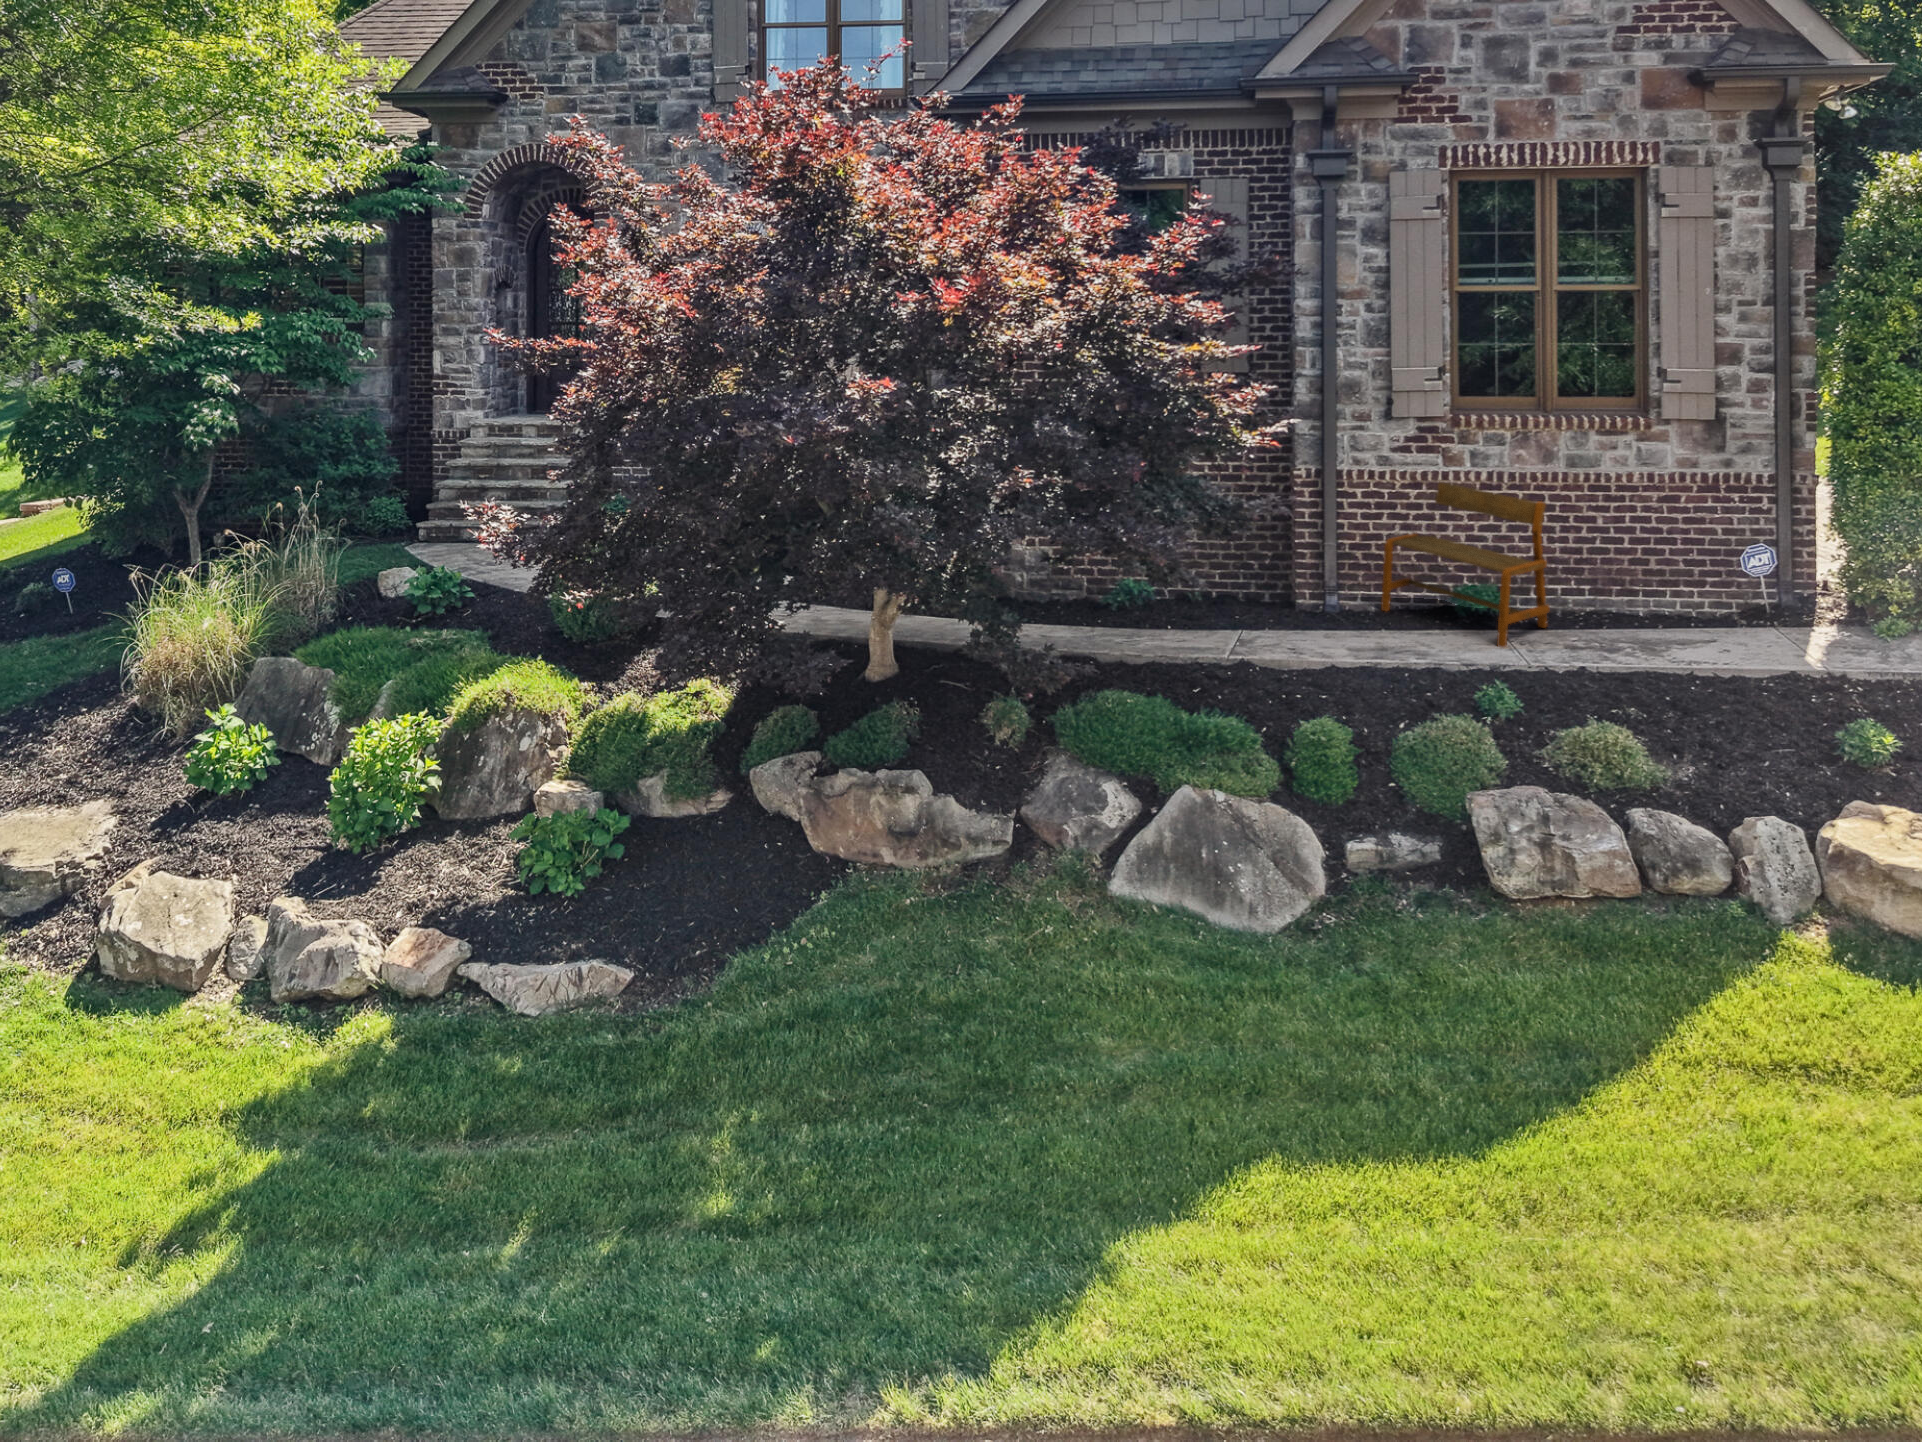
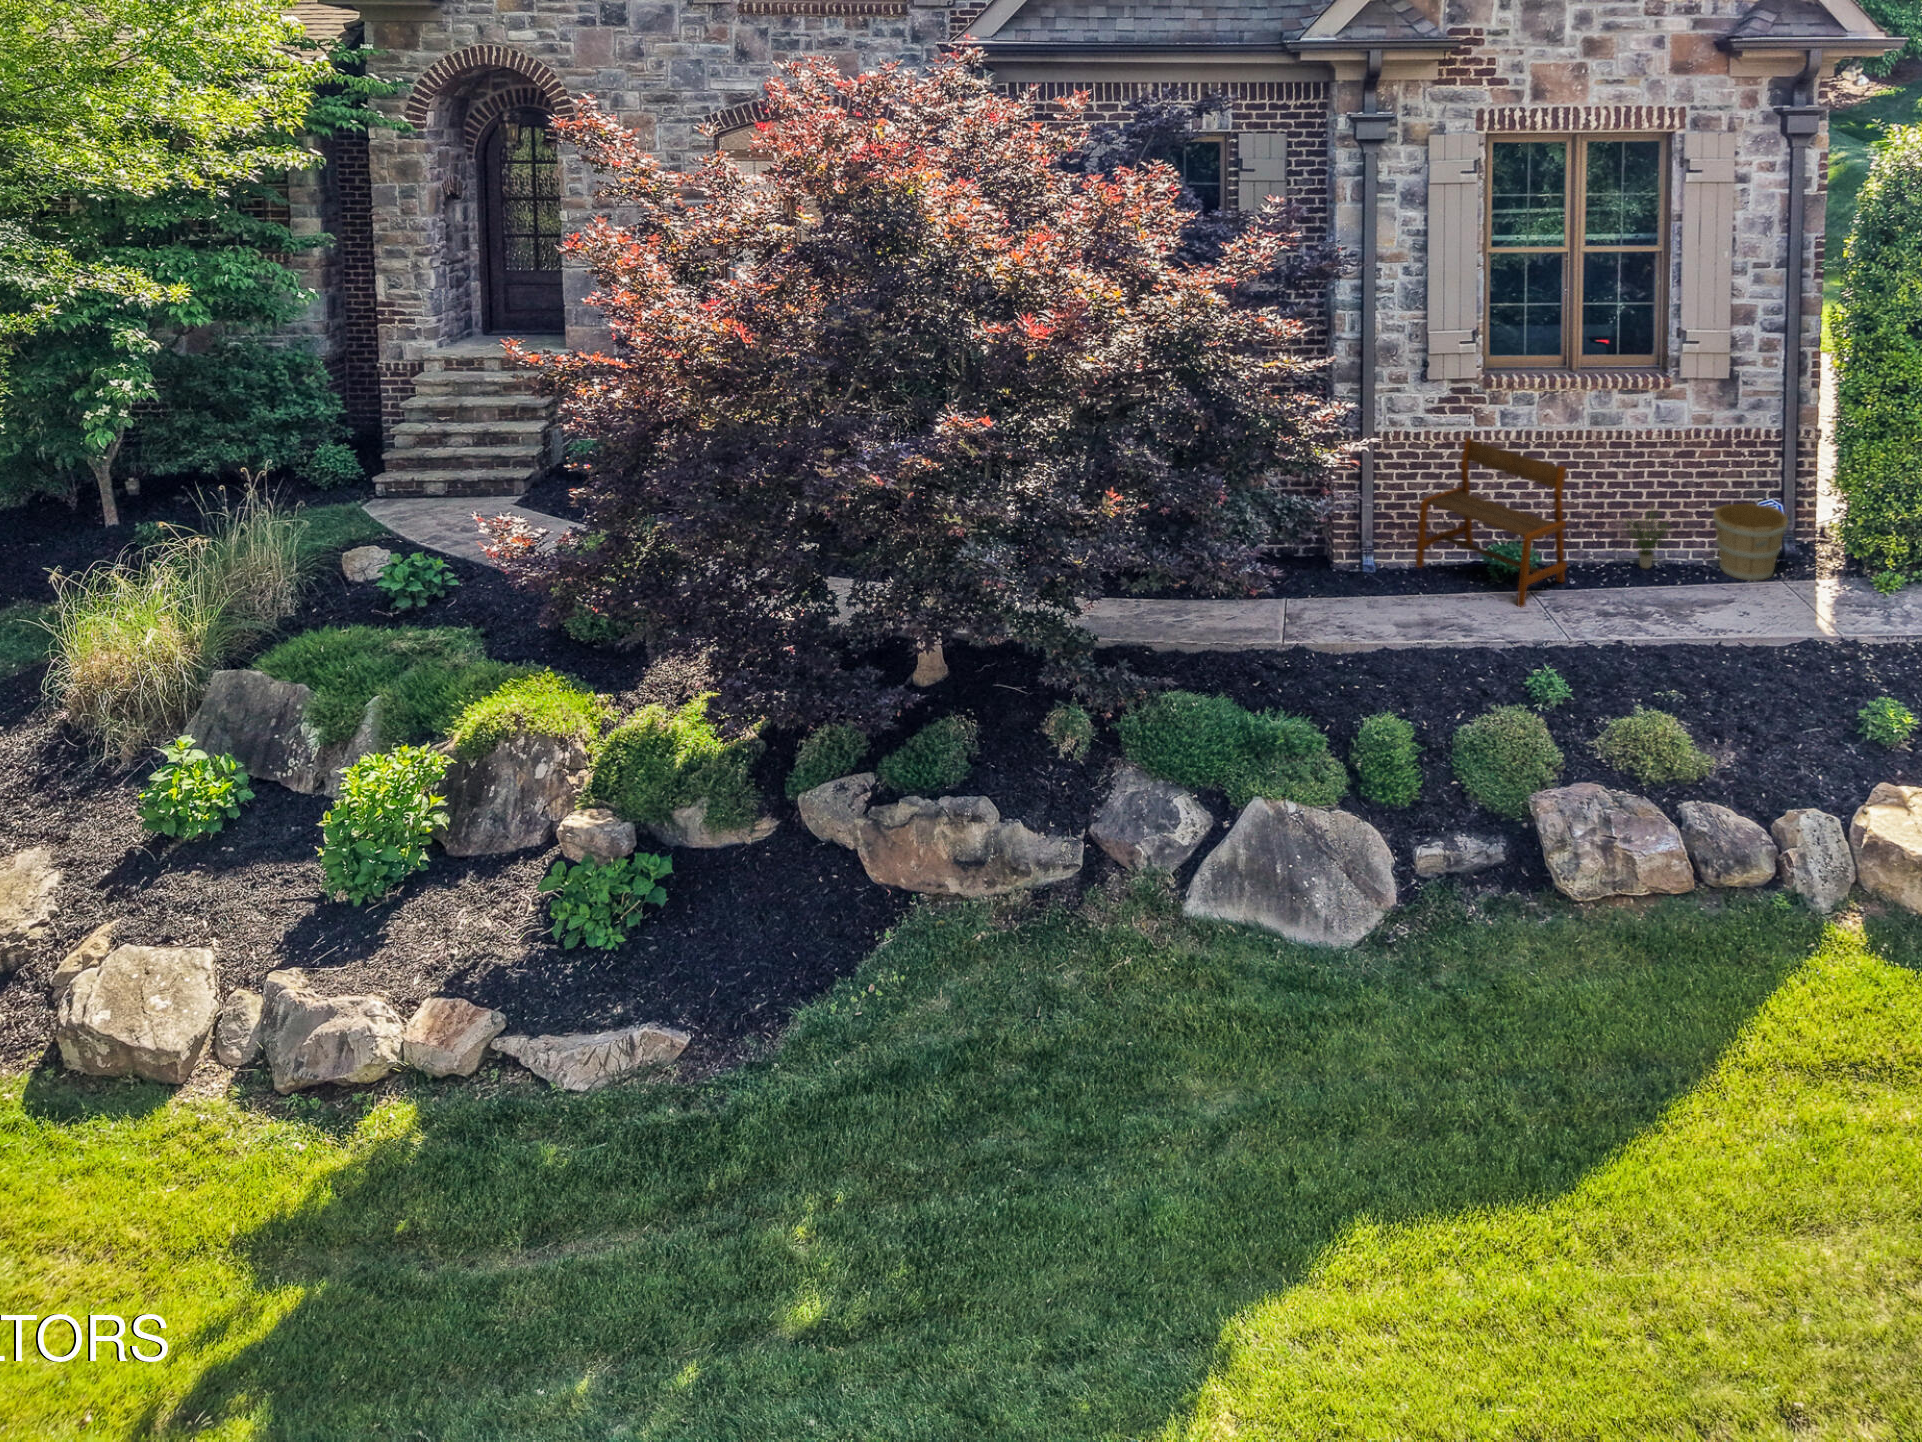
potted plant: none [1605,552,1667,619] -> present [1627,514,1670,568]
wooden bucket: none [1712,552,1802,633] -> present [1713,503,1788,581]

